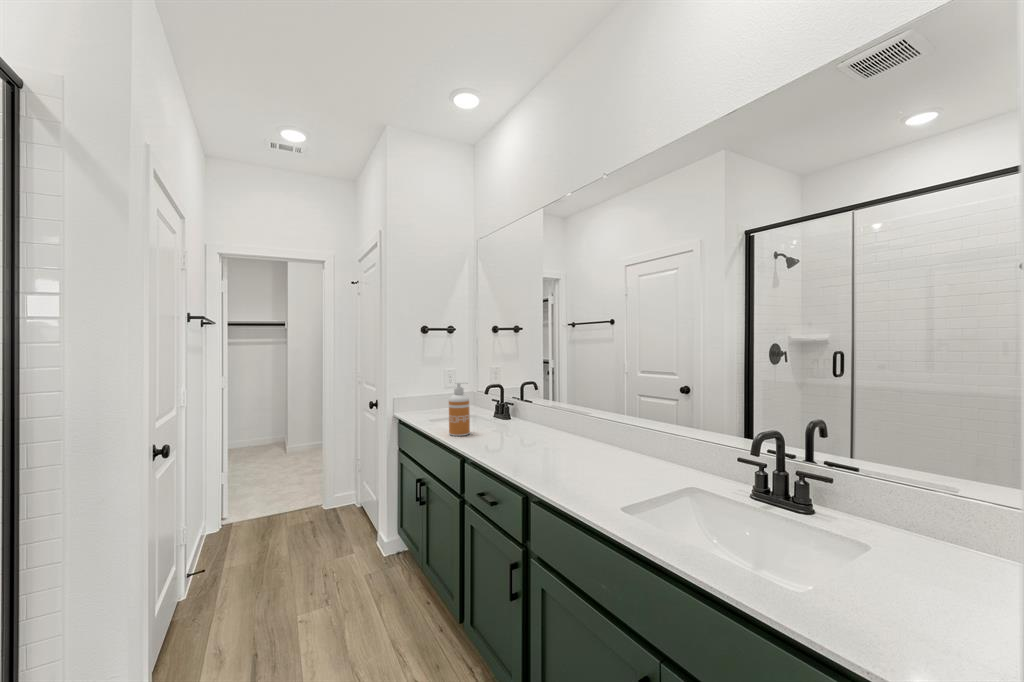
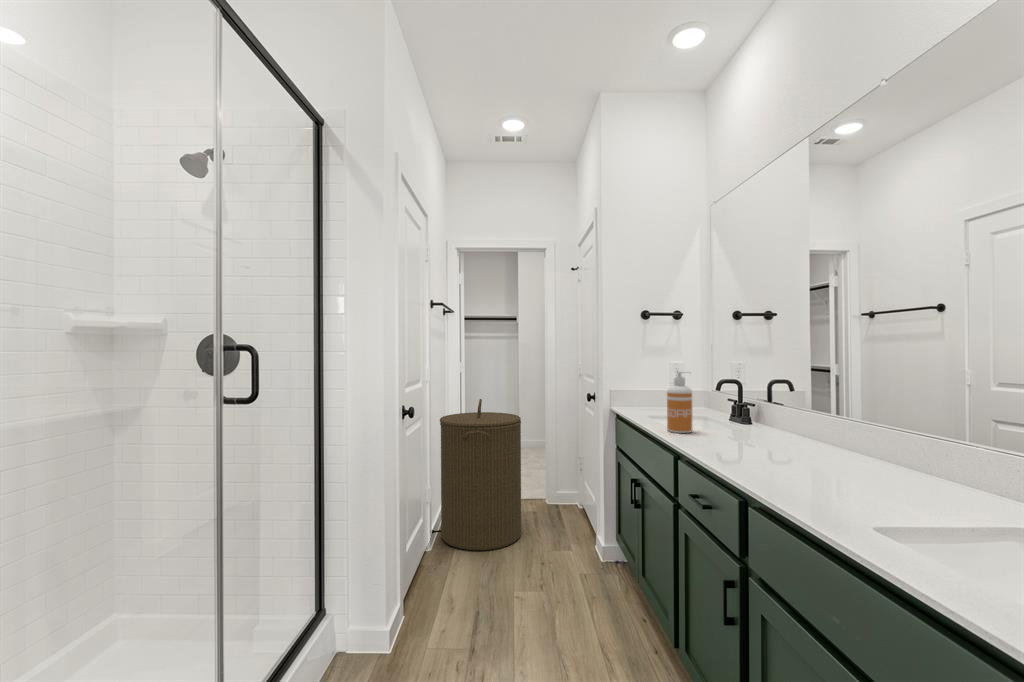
laundry hamper: none [200,415,300,578] -> present [440,399,521,550]

